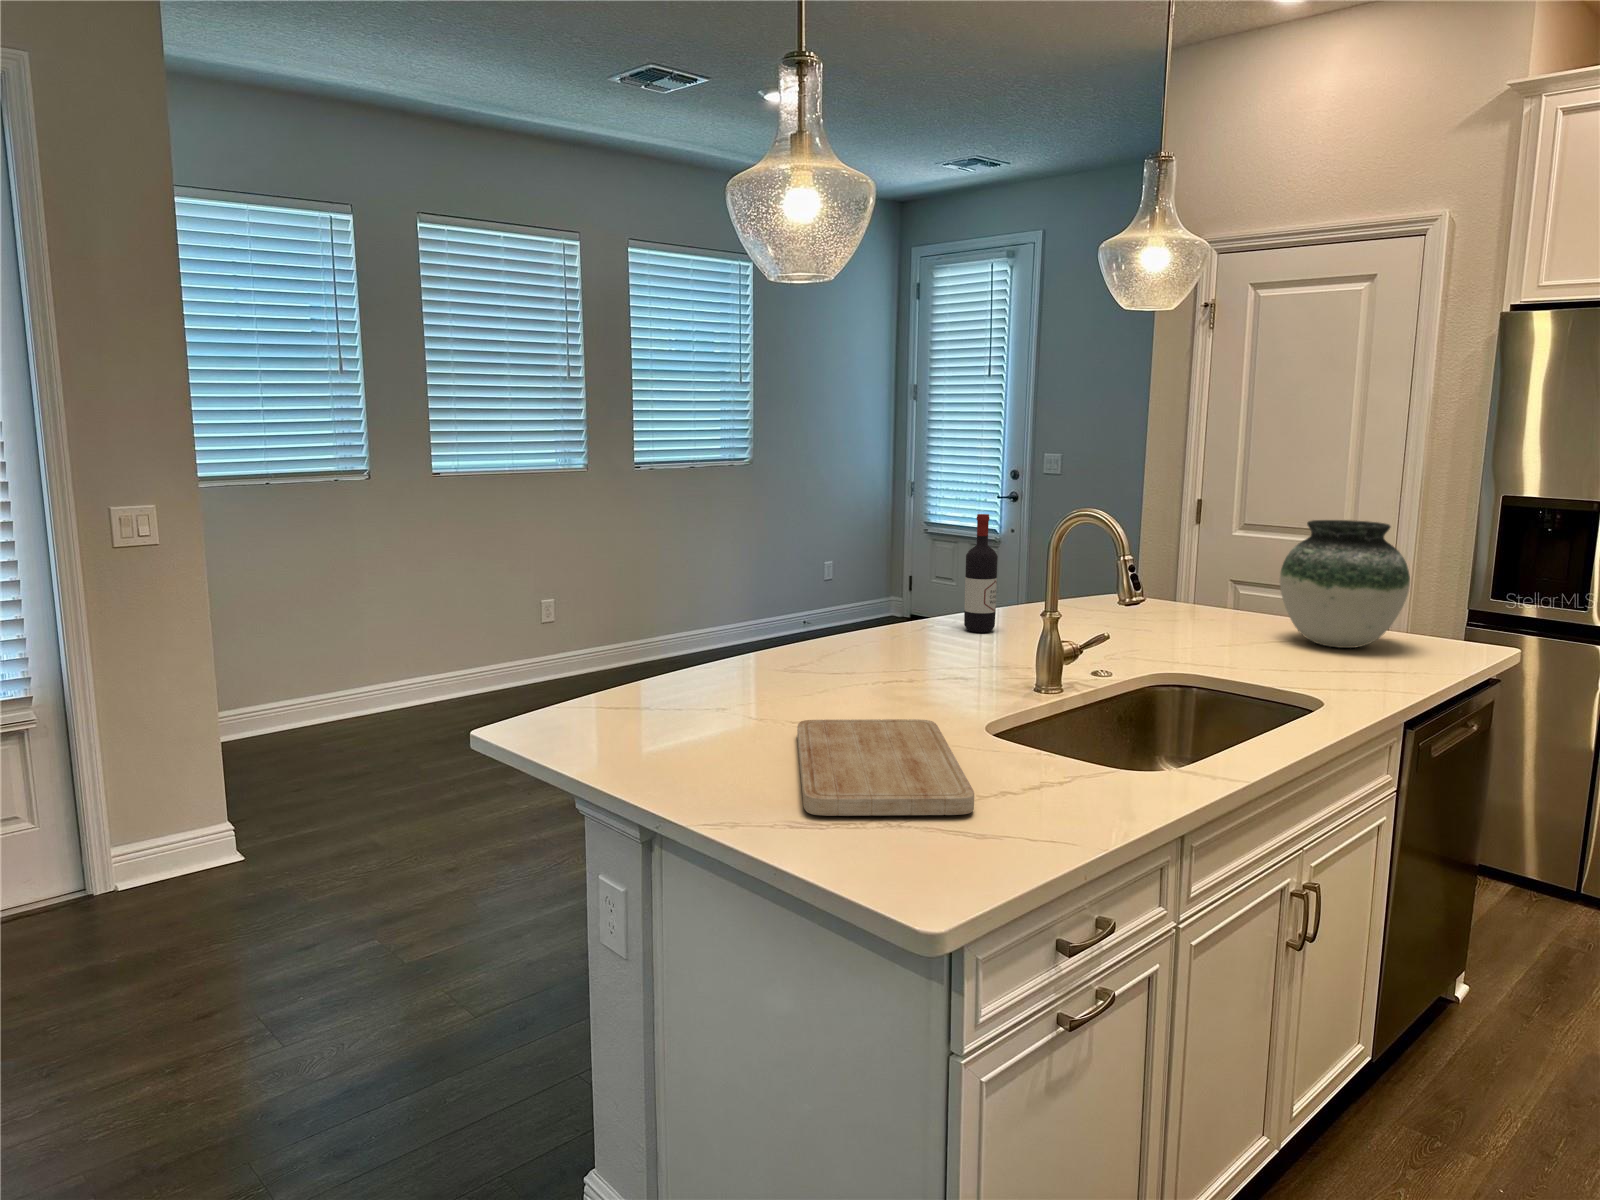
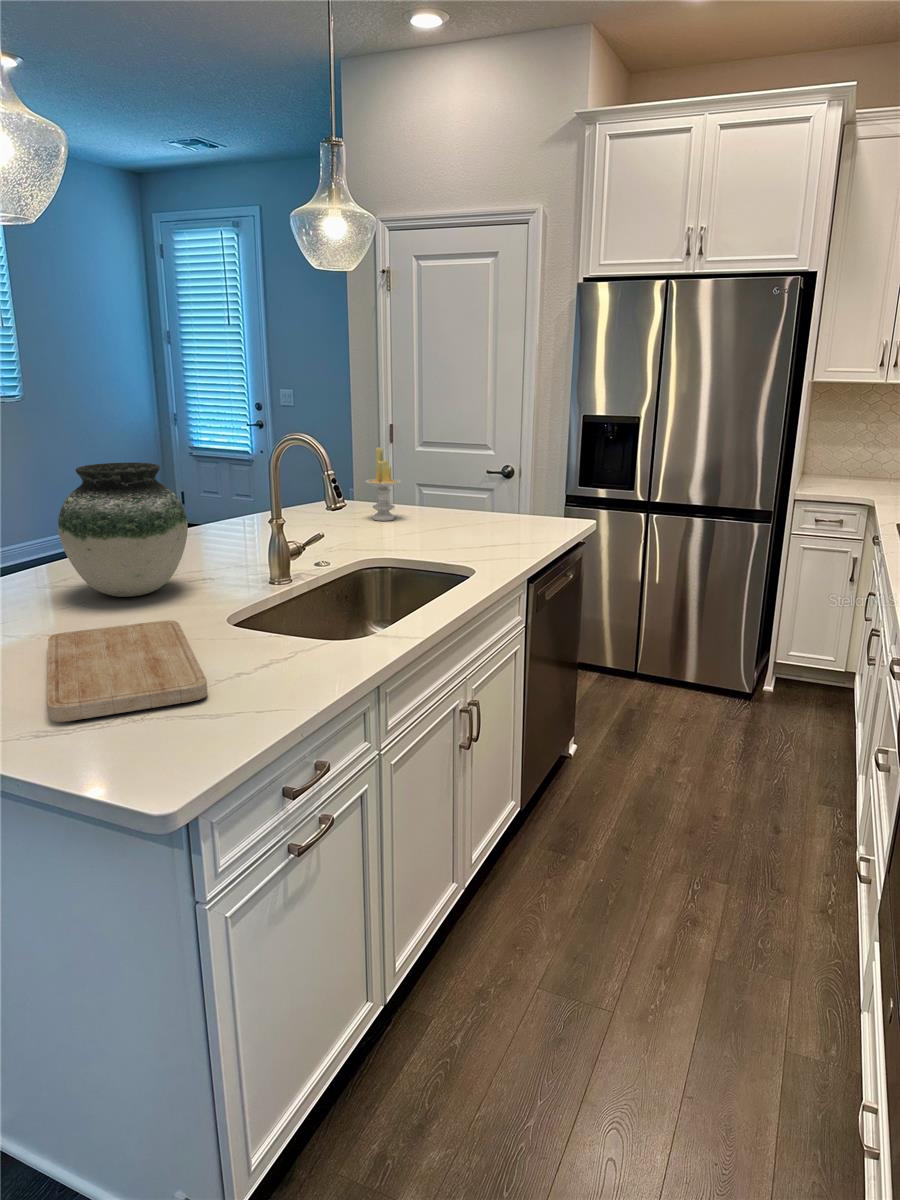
wine bottle: present [964,514,998,632] -> none [205,440,236,539]
vase: present [1280,520,1410,648] -> present [58,463,188,597]
candle: none [1164,530,1215,626] -> present [365,448,401,521]

